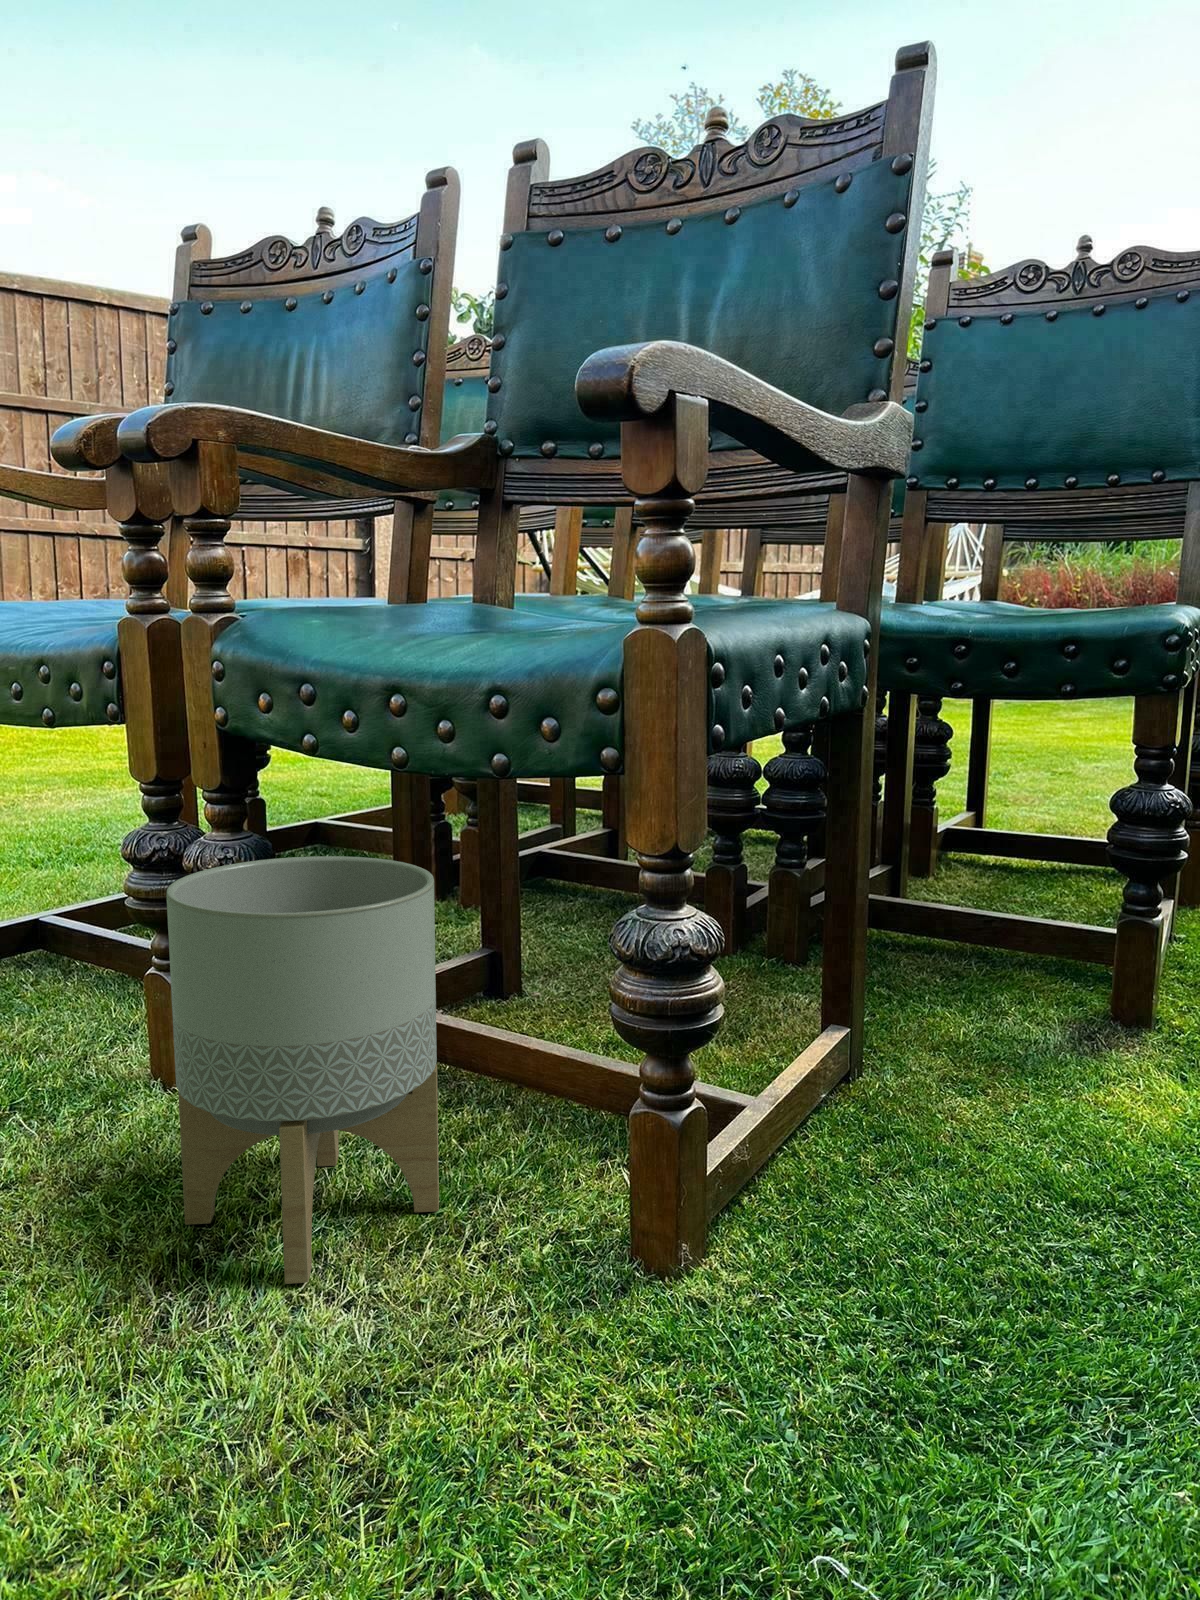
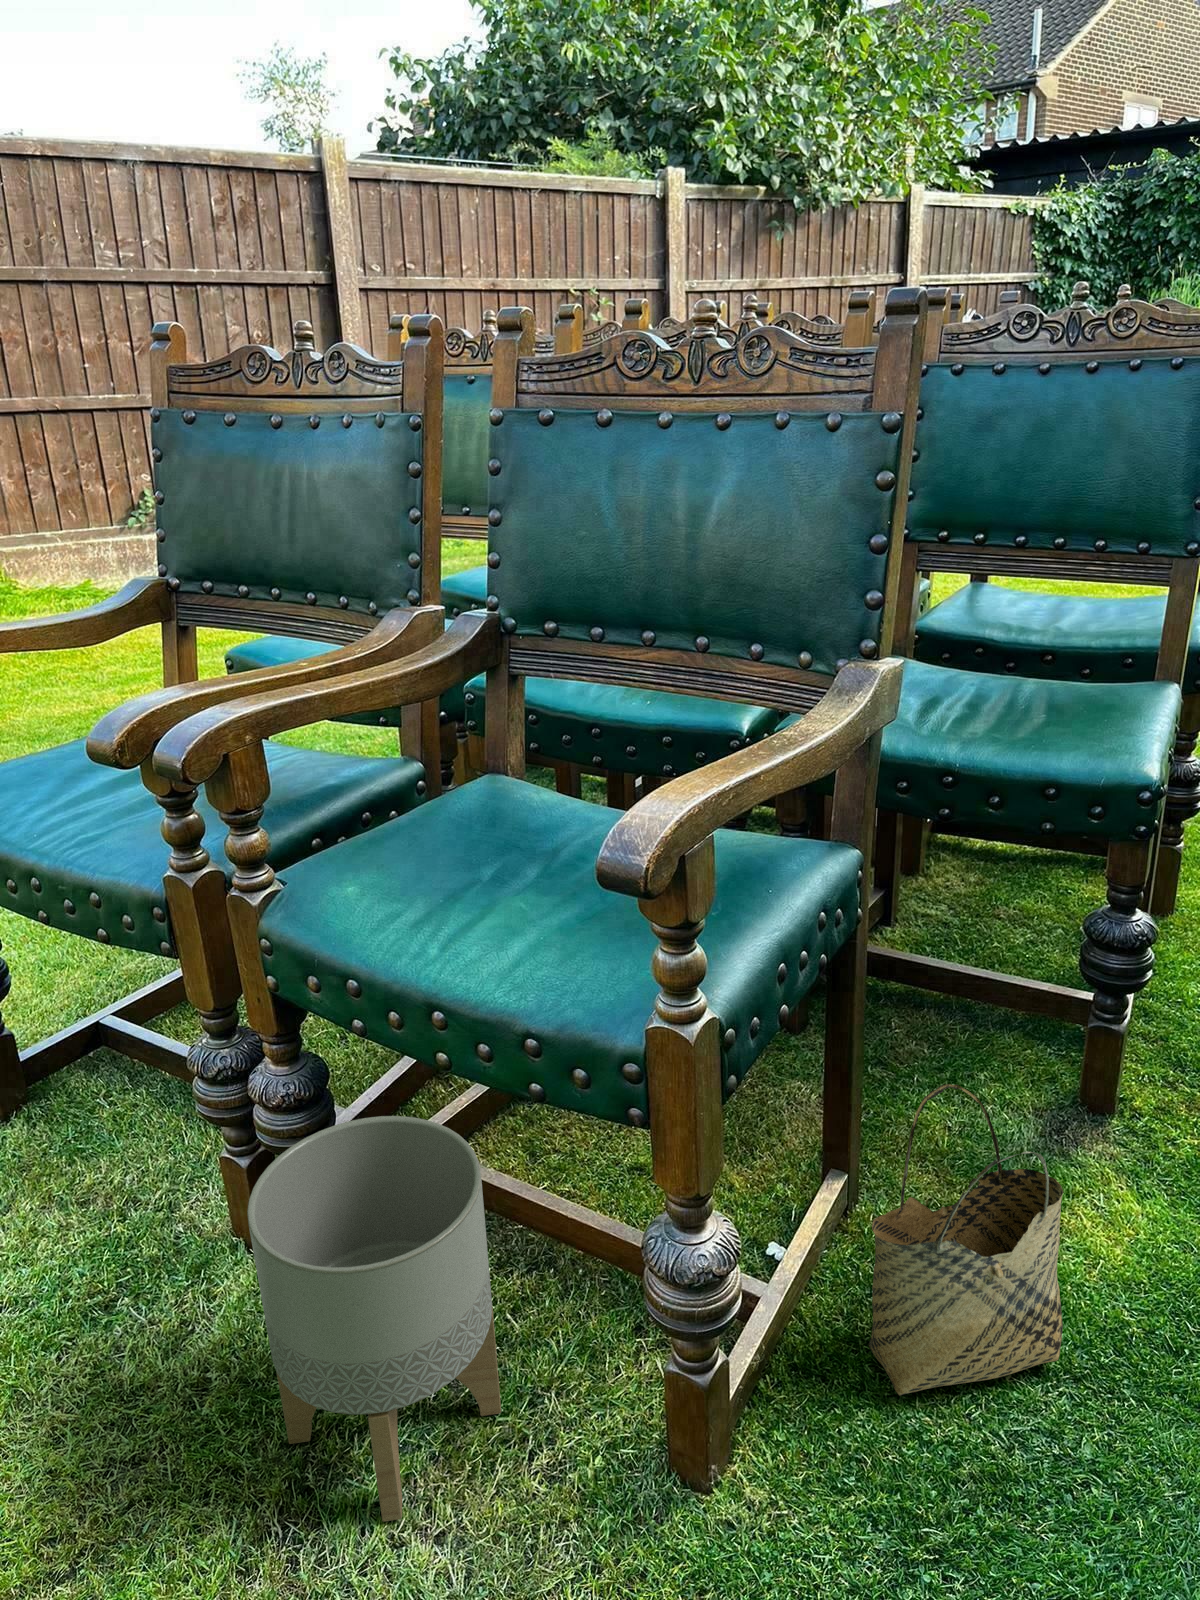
woven basket: none [875,856,1100,1206] -> present [869,1084,1064,1395]

